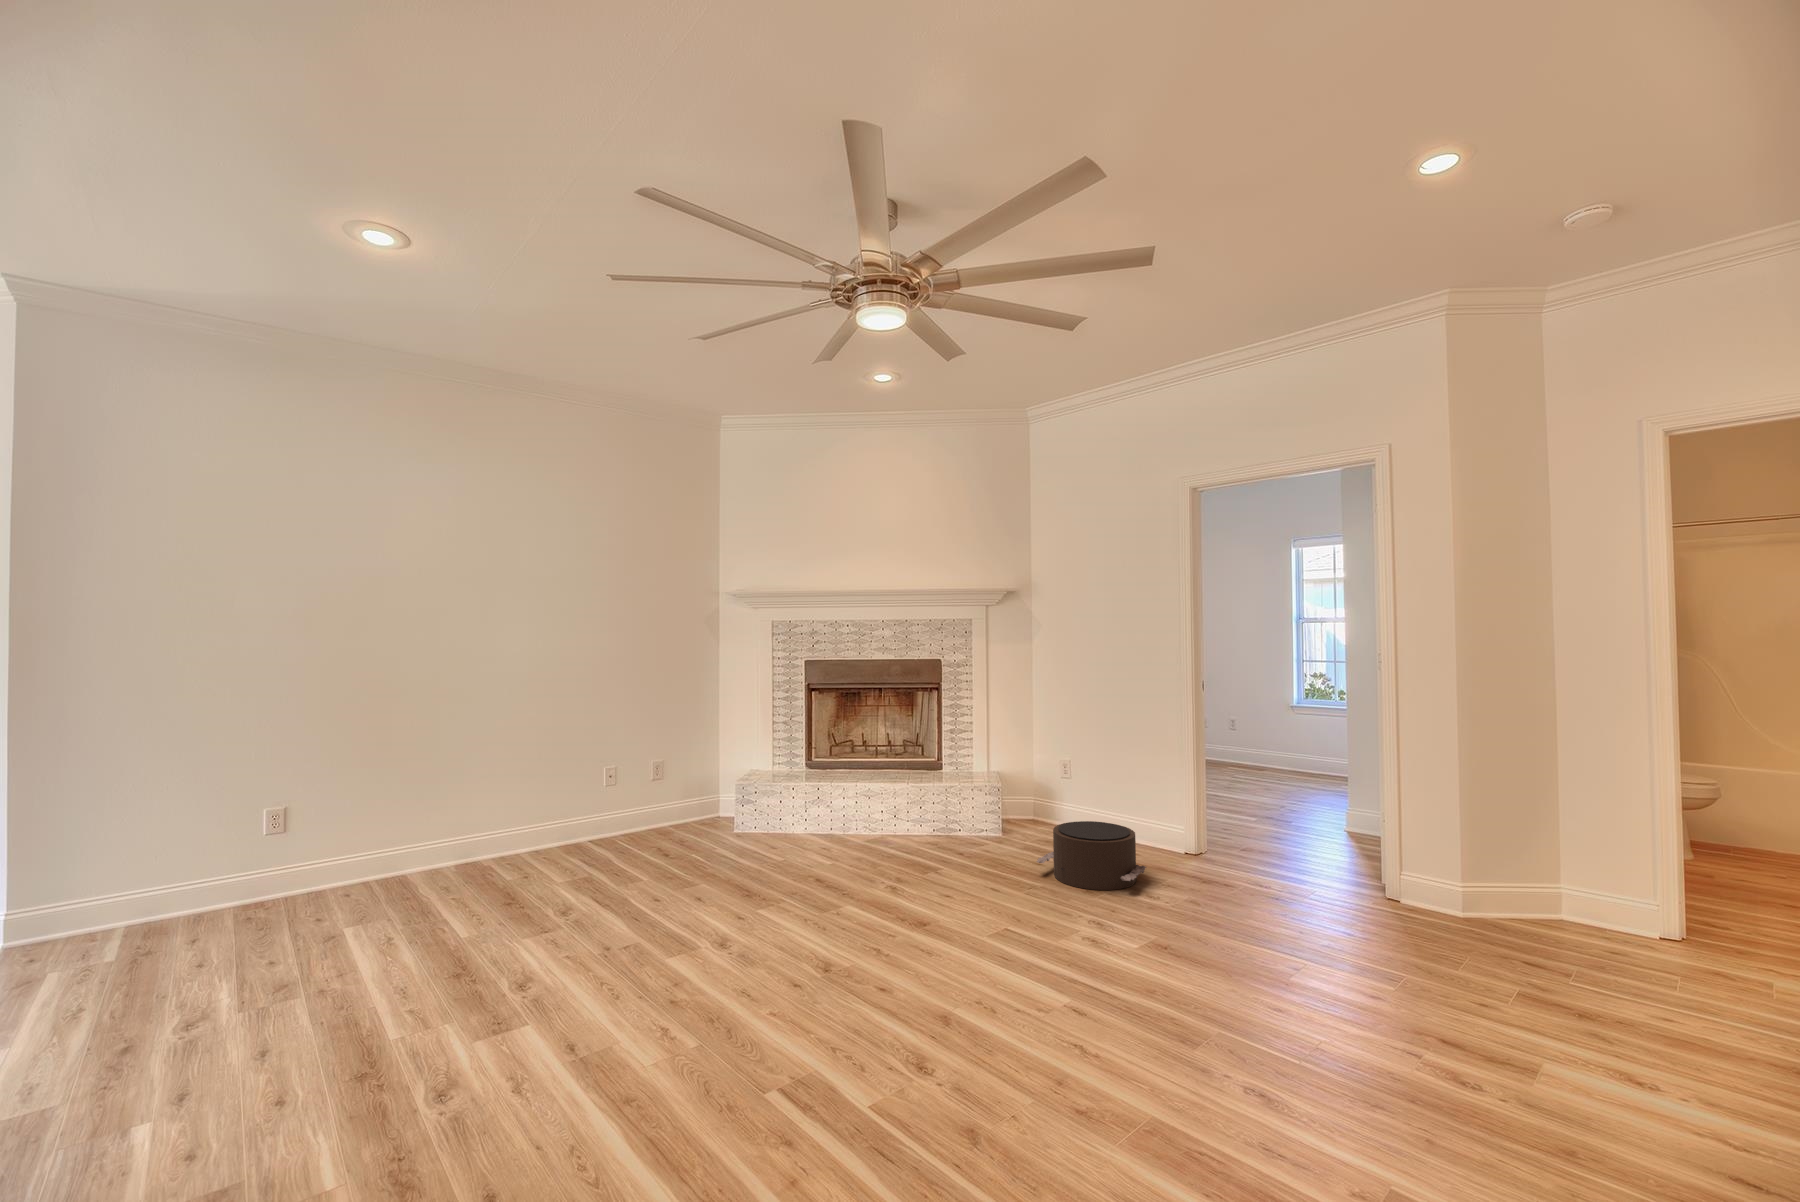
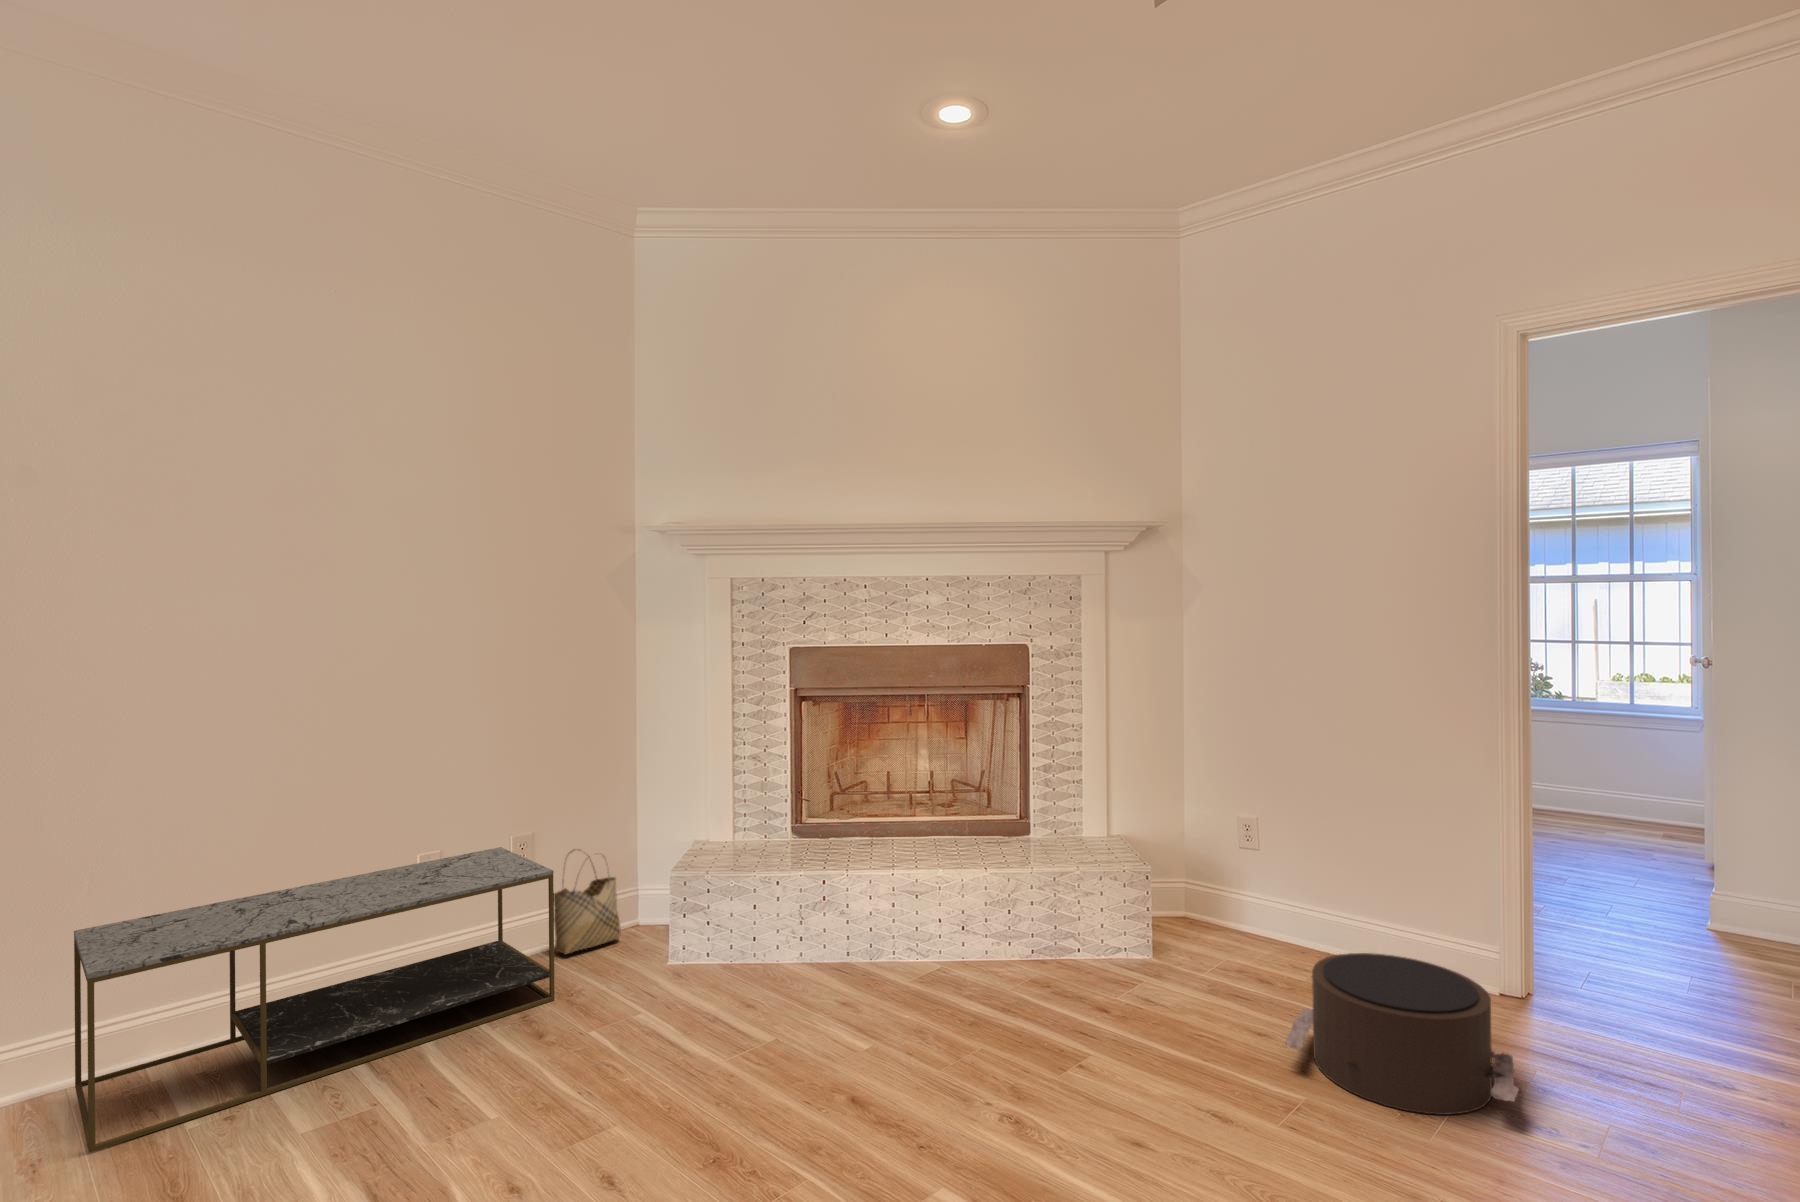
coffee table: none [449,767,674,886] -> present [74,847,555,1153]
woven basket: none [672,771,709,827] -> present [553,849,620,954]

